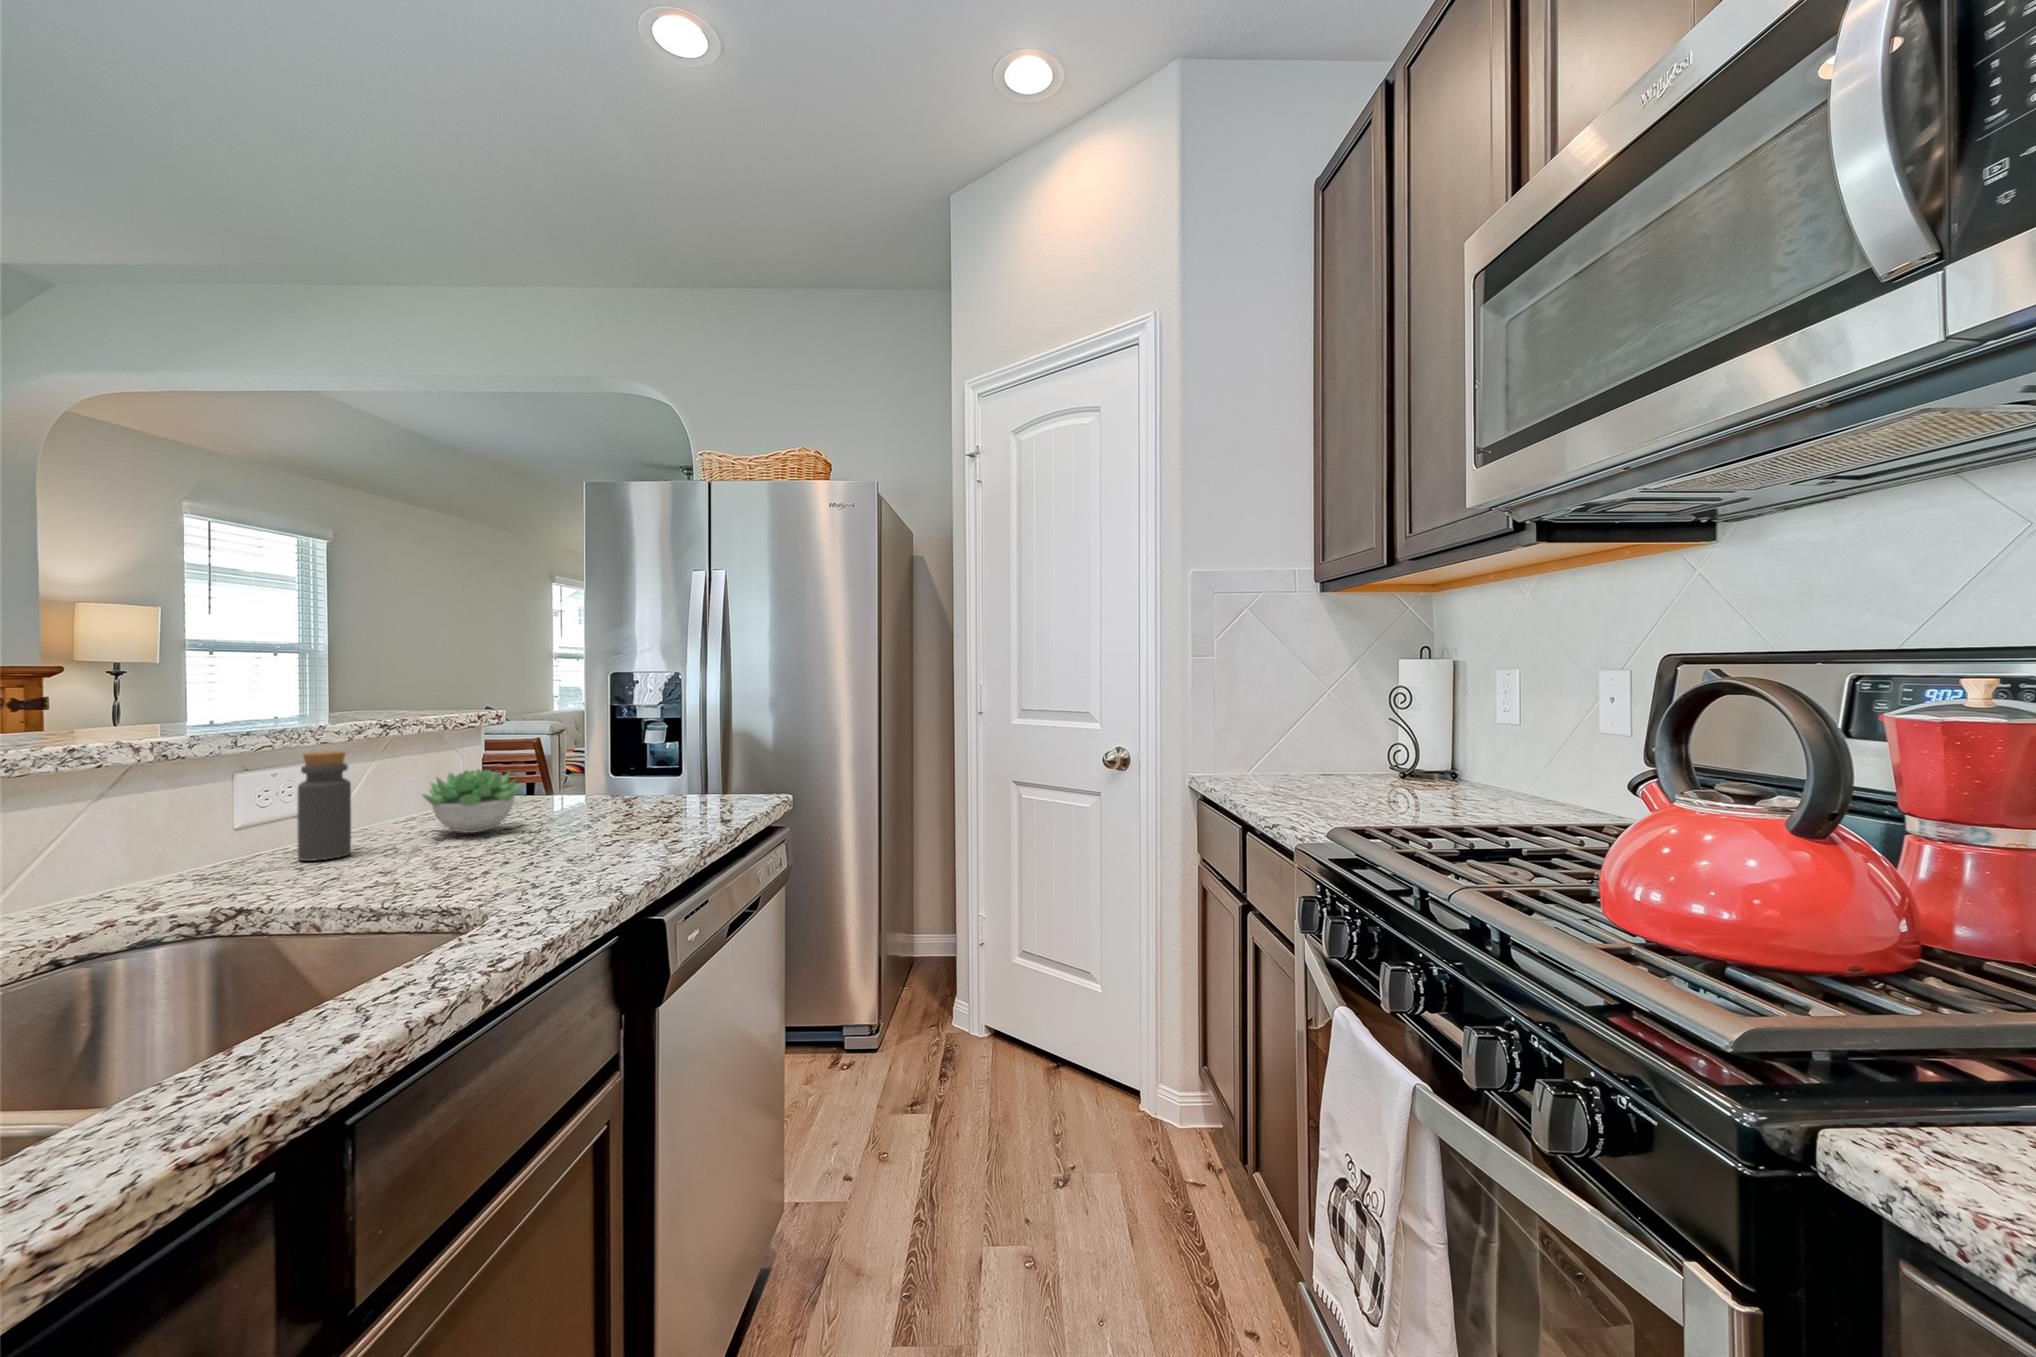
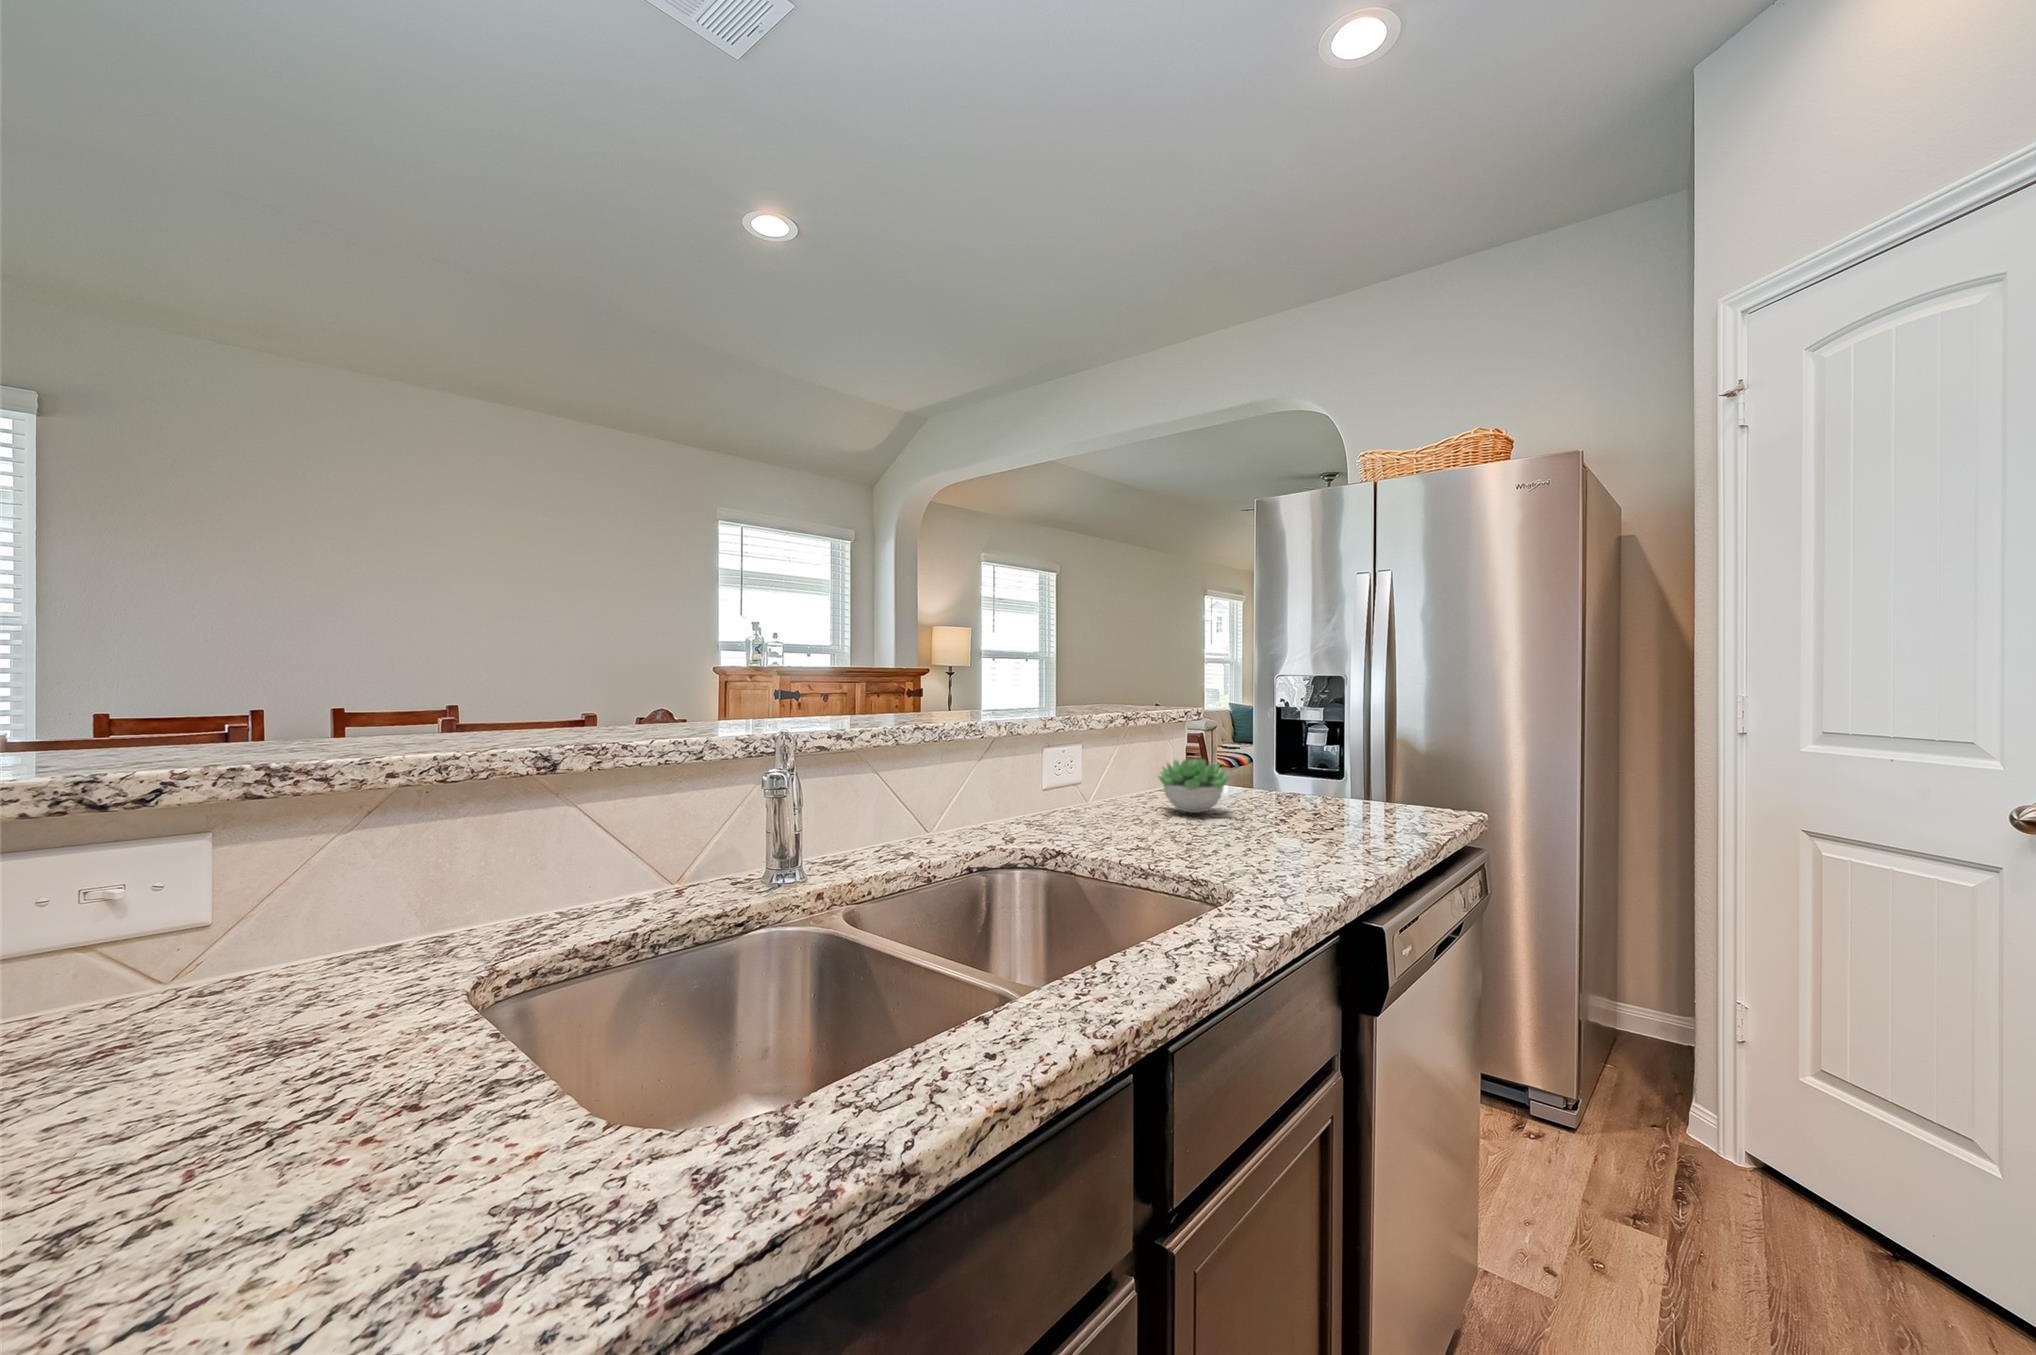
bottle: present [297,751,351,861] -> none [1081,735,1113,820]

